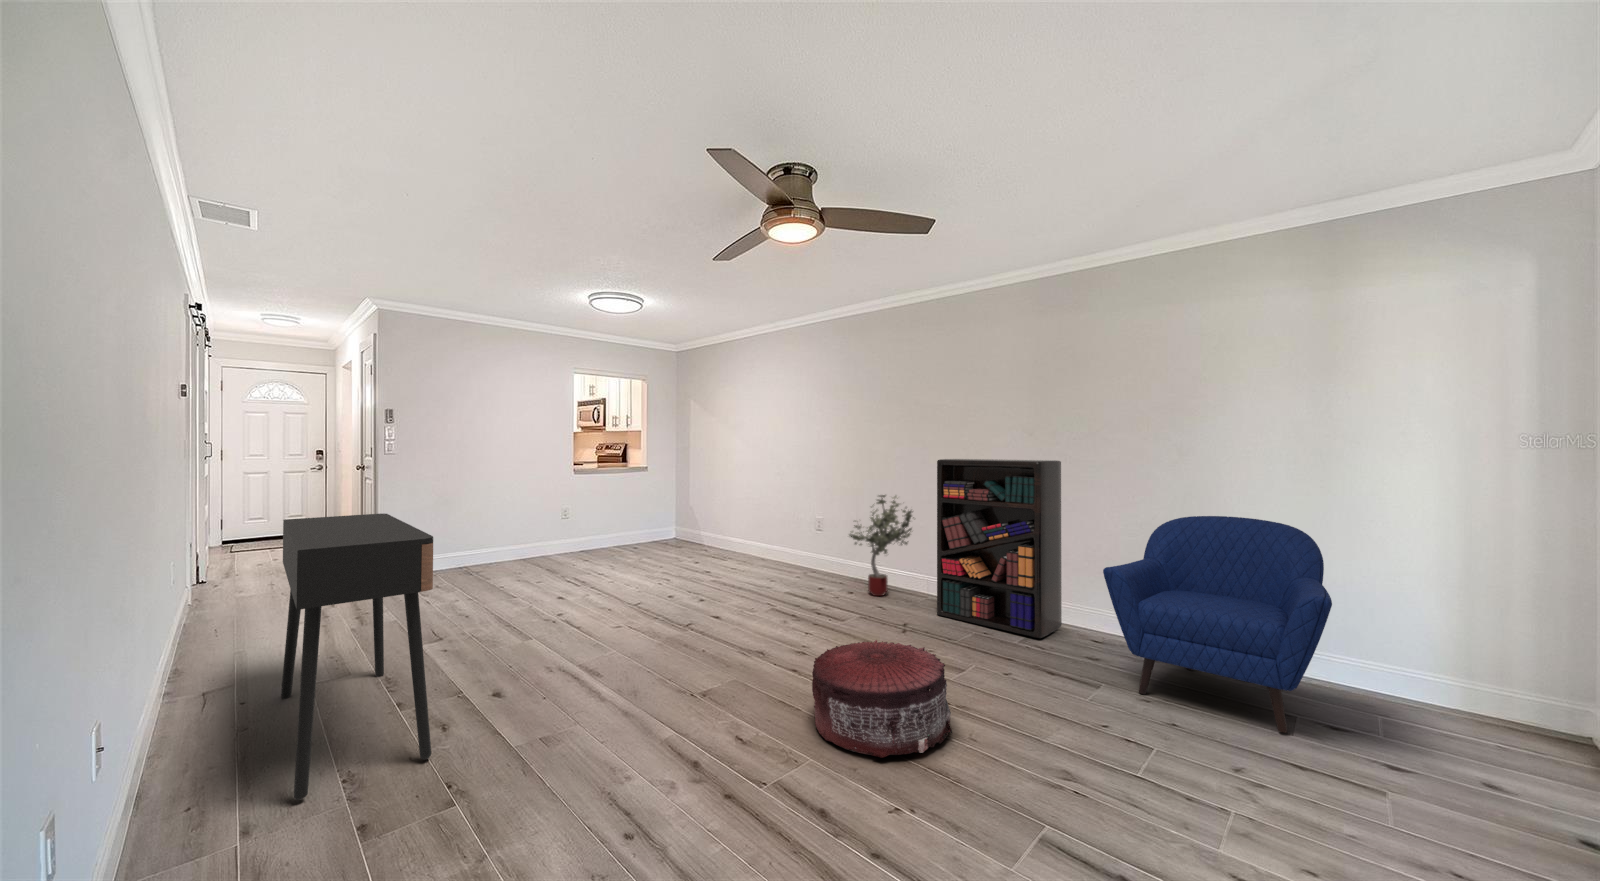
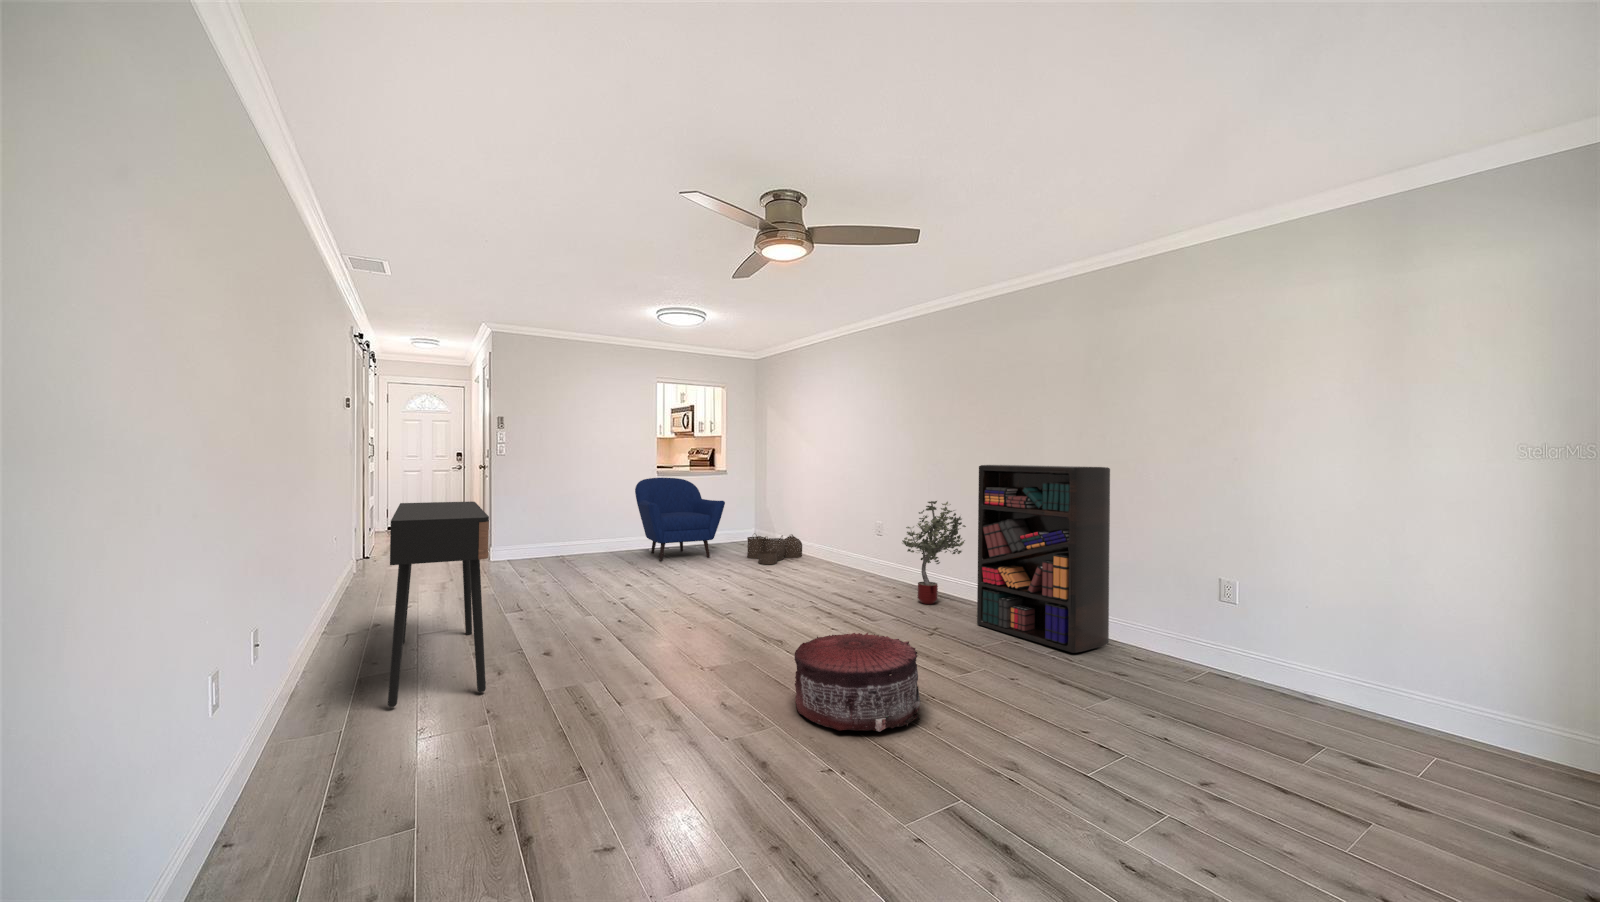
armchair: present [1103,516,1332,732] -> present [635,478,725,561]
woven basket: none [674,529,730,562] -> present [747,533,802,564]

